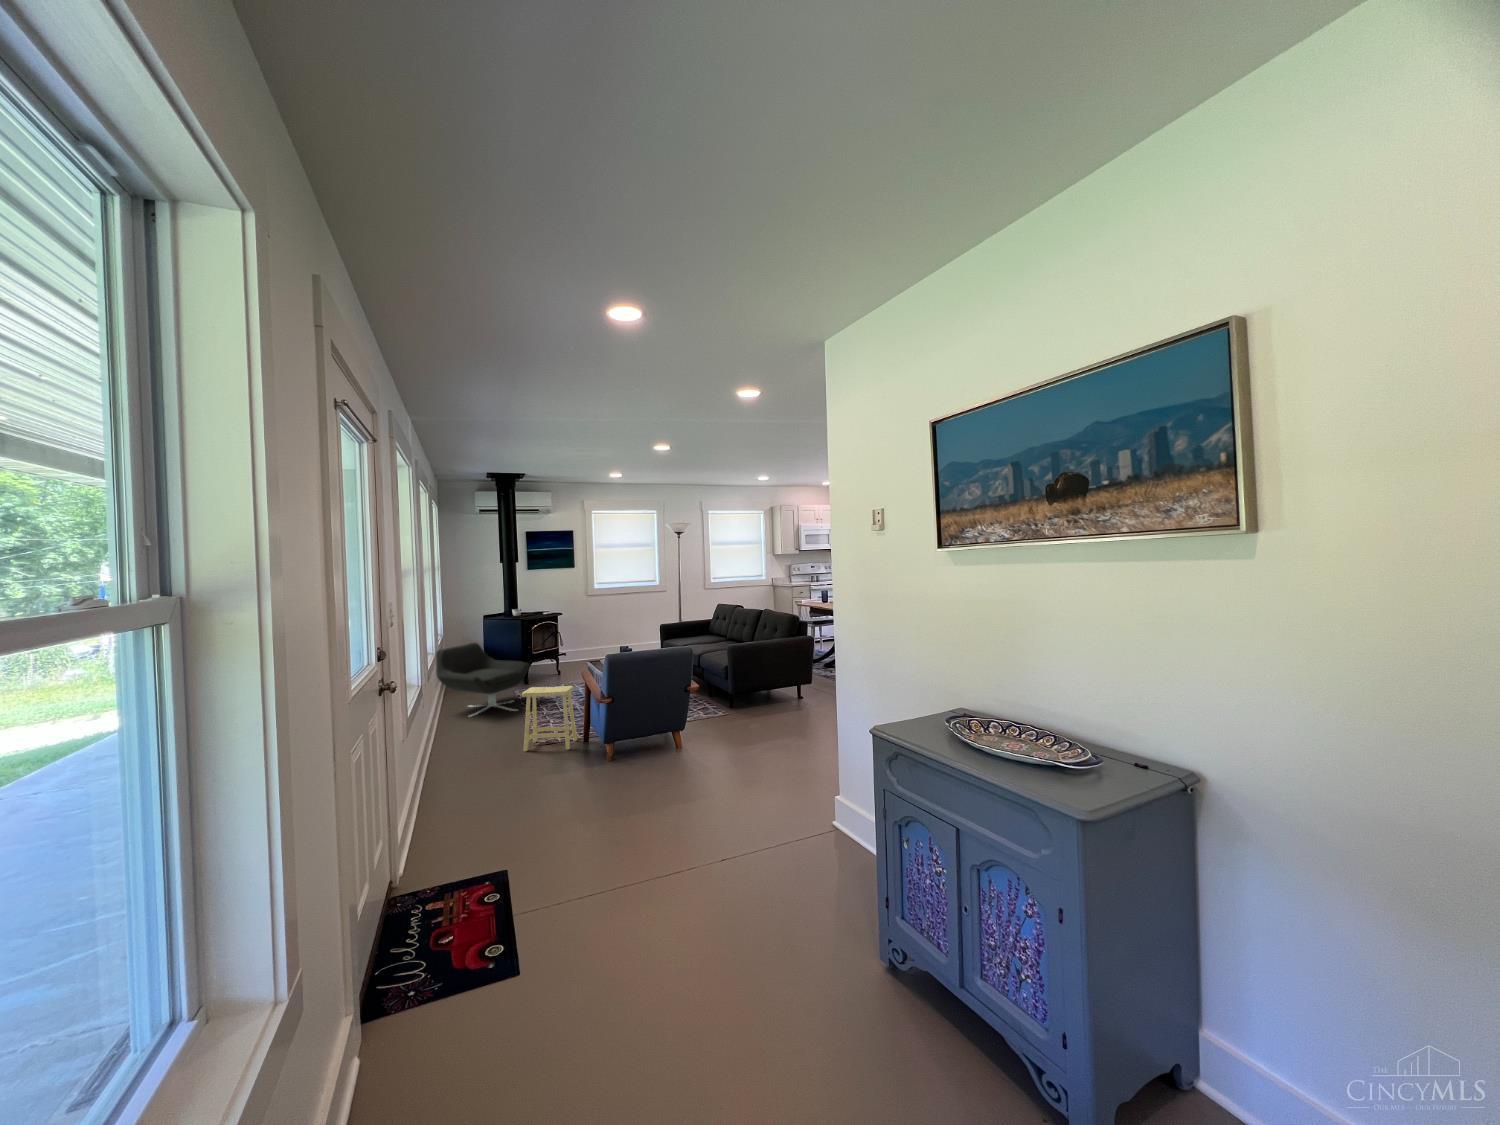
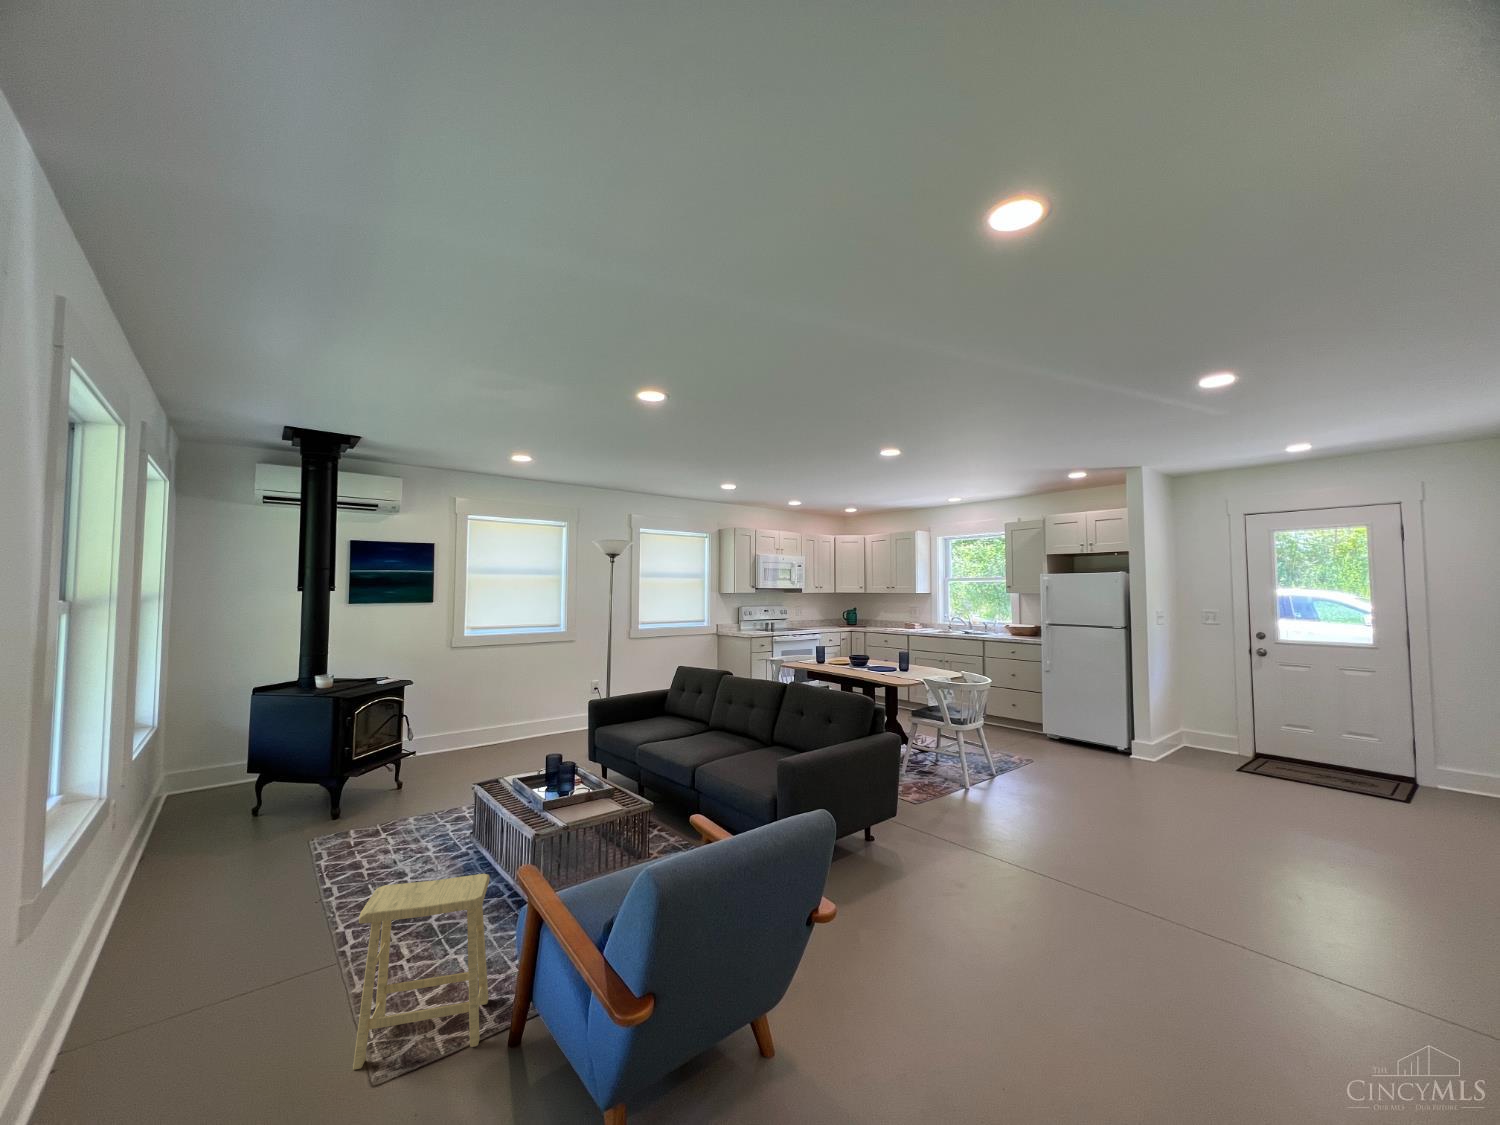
lounge chair: present [436,642,529,716] -> none [120,751,355,932]

